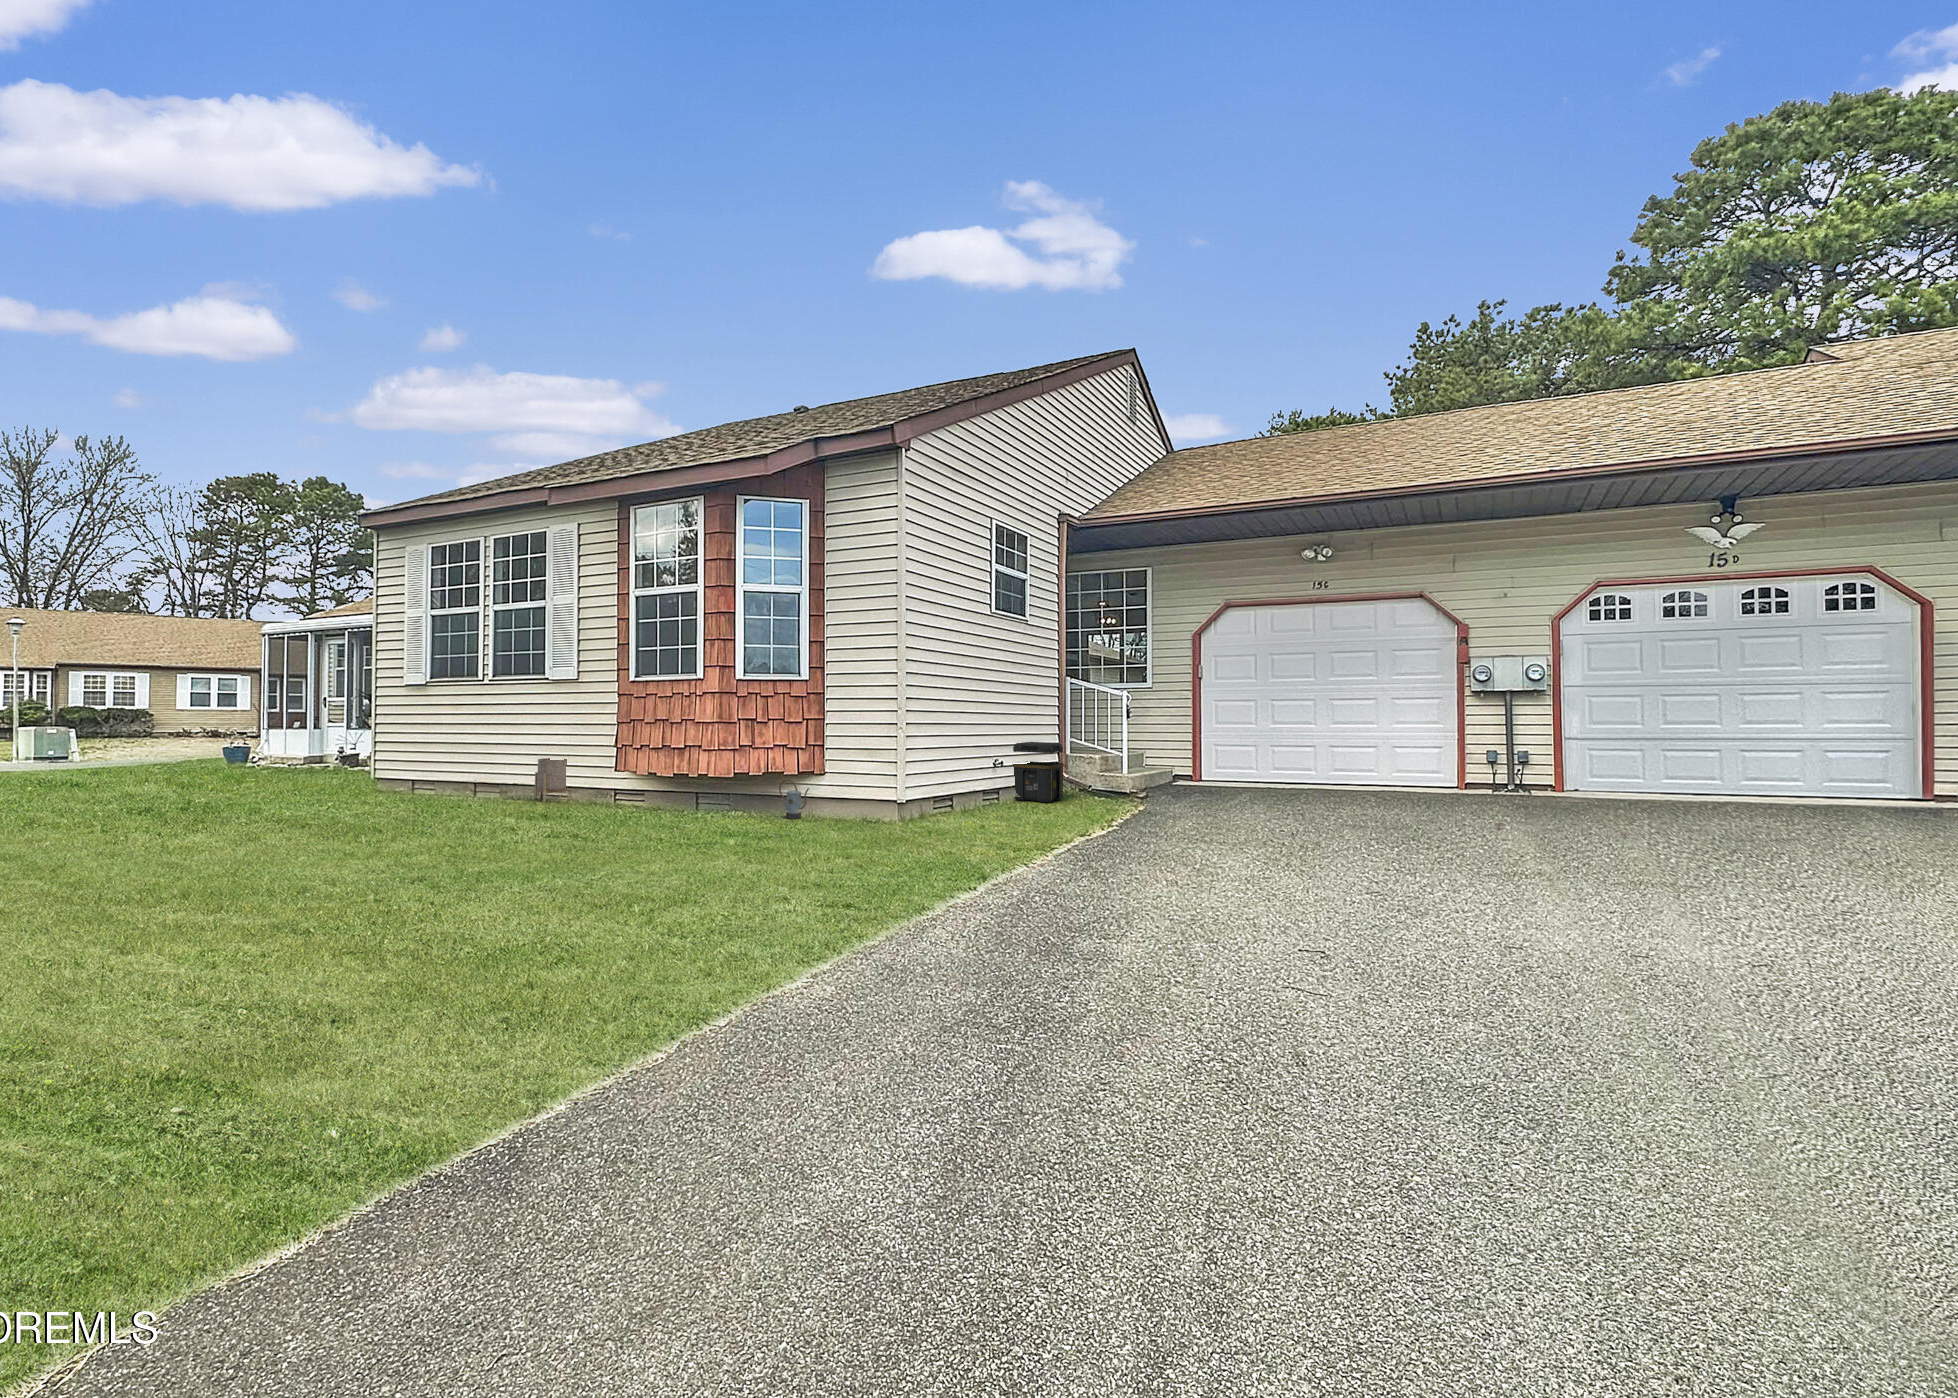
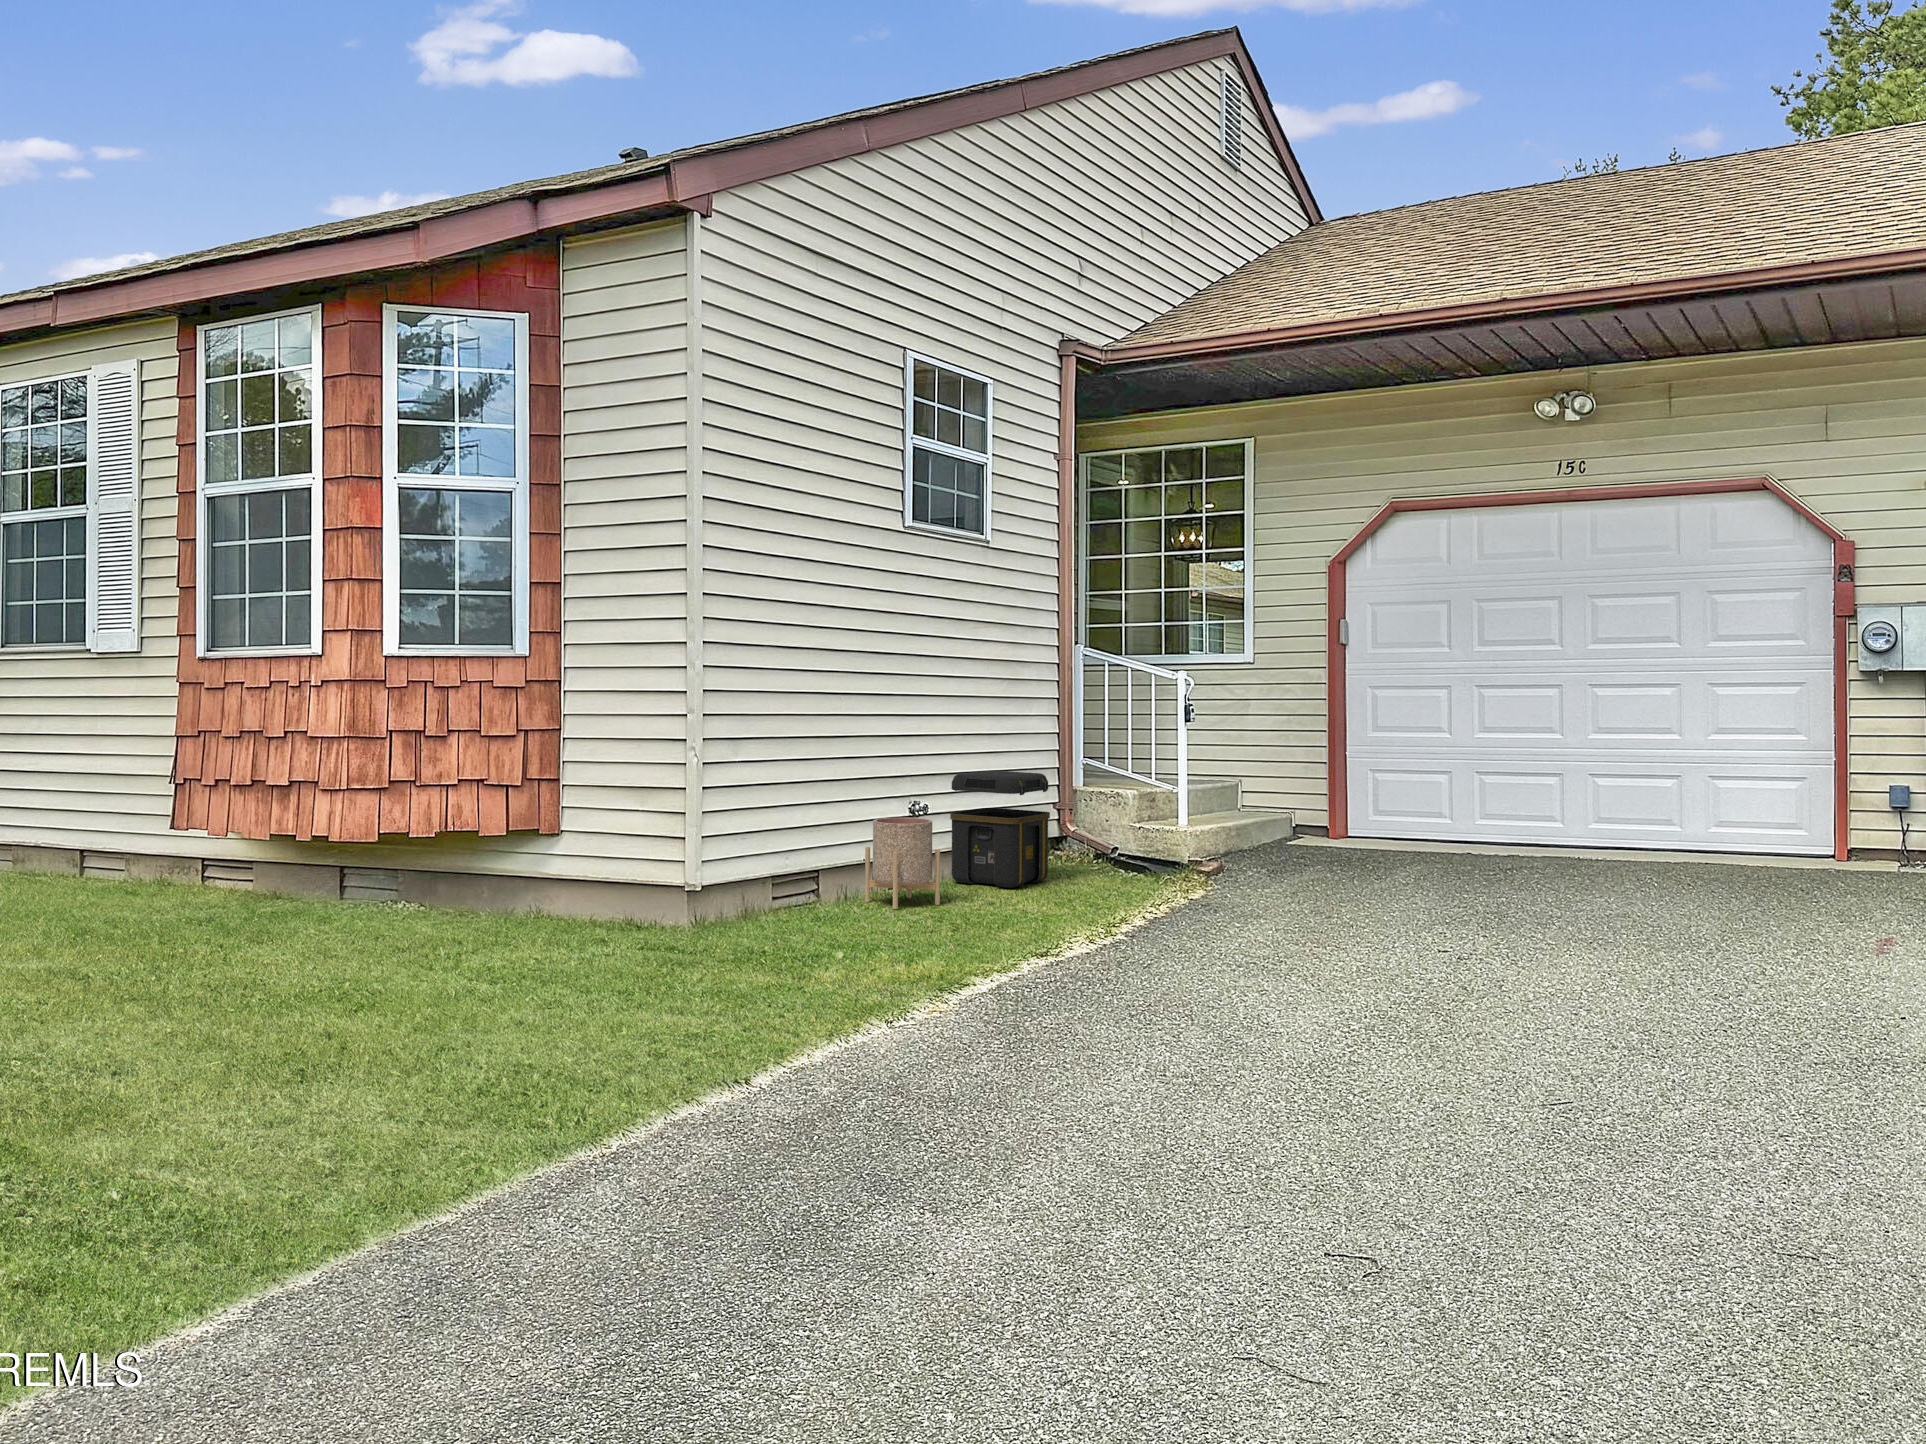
planter: present [534,758,570,802] -> present [865,818,940,909]
watering can: present [779,779,809,819] -> none [470,848,524,924]

